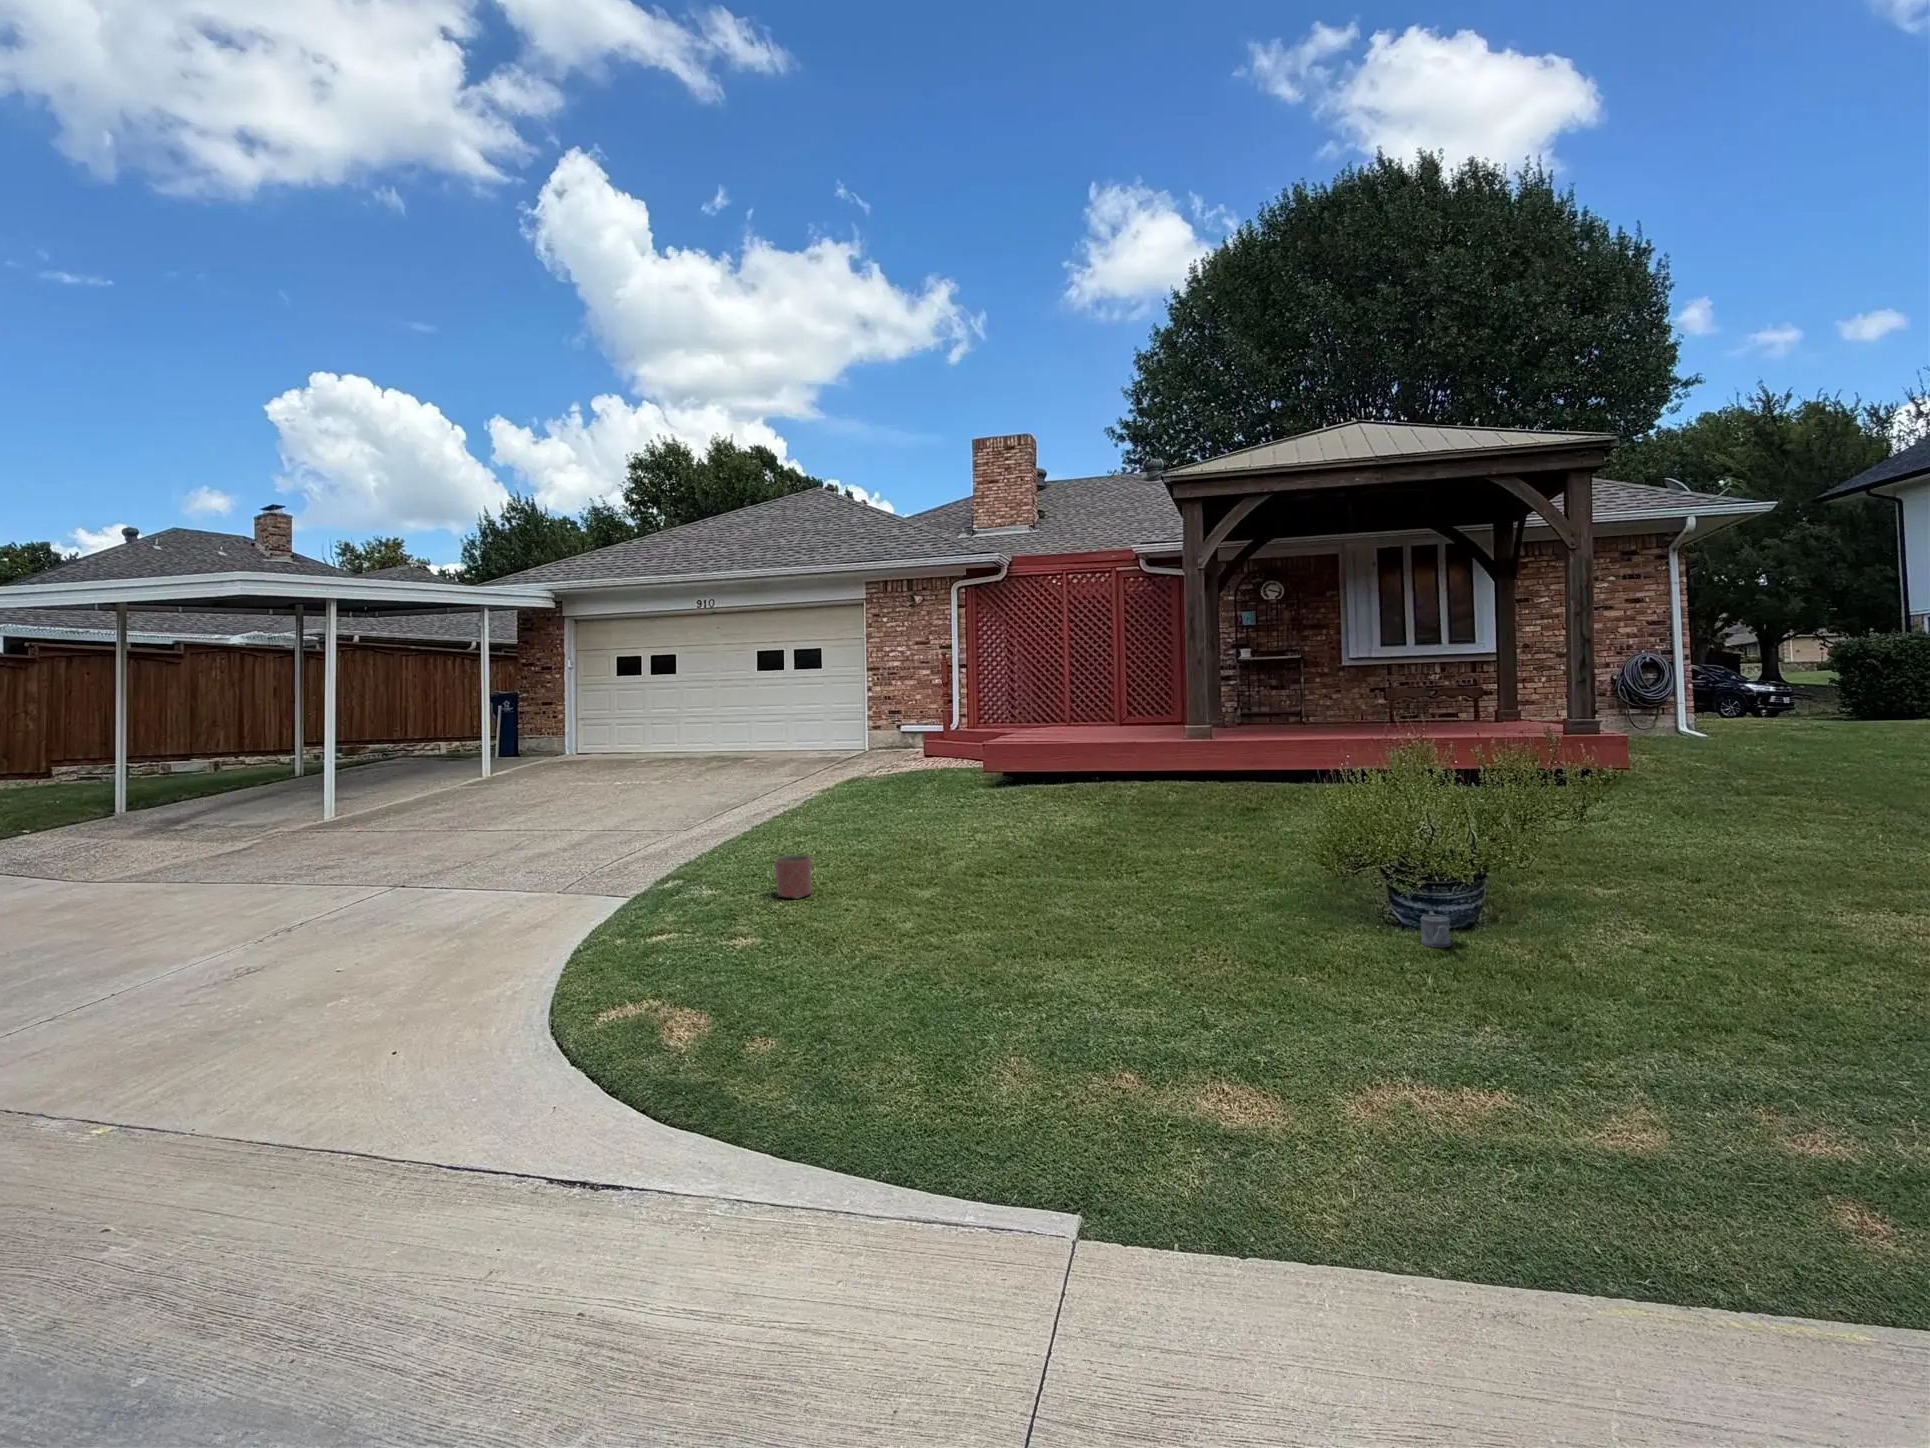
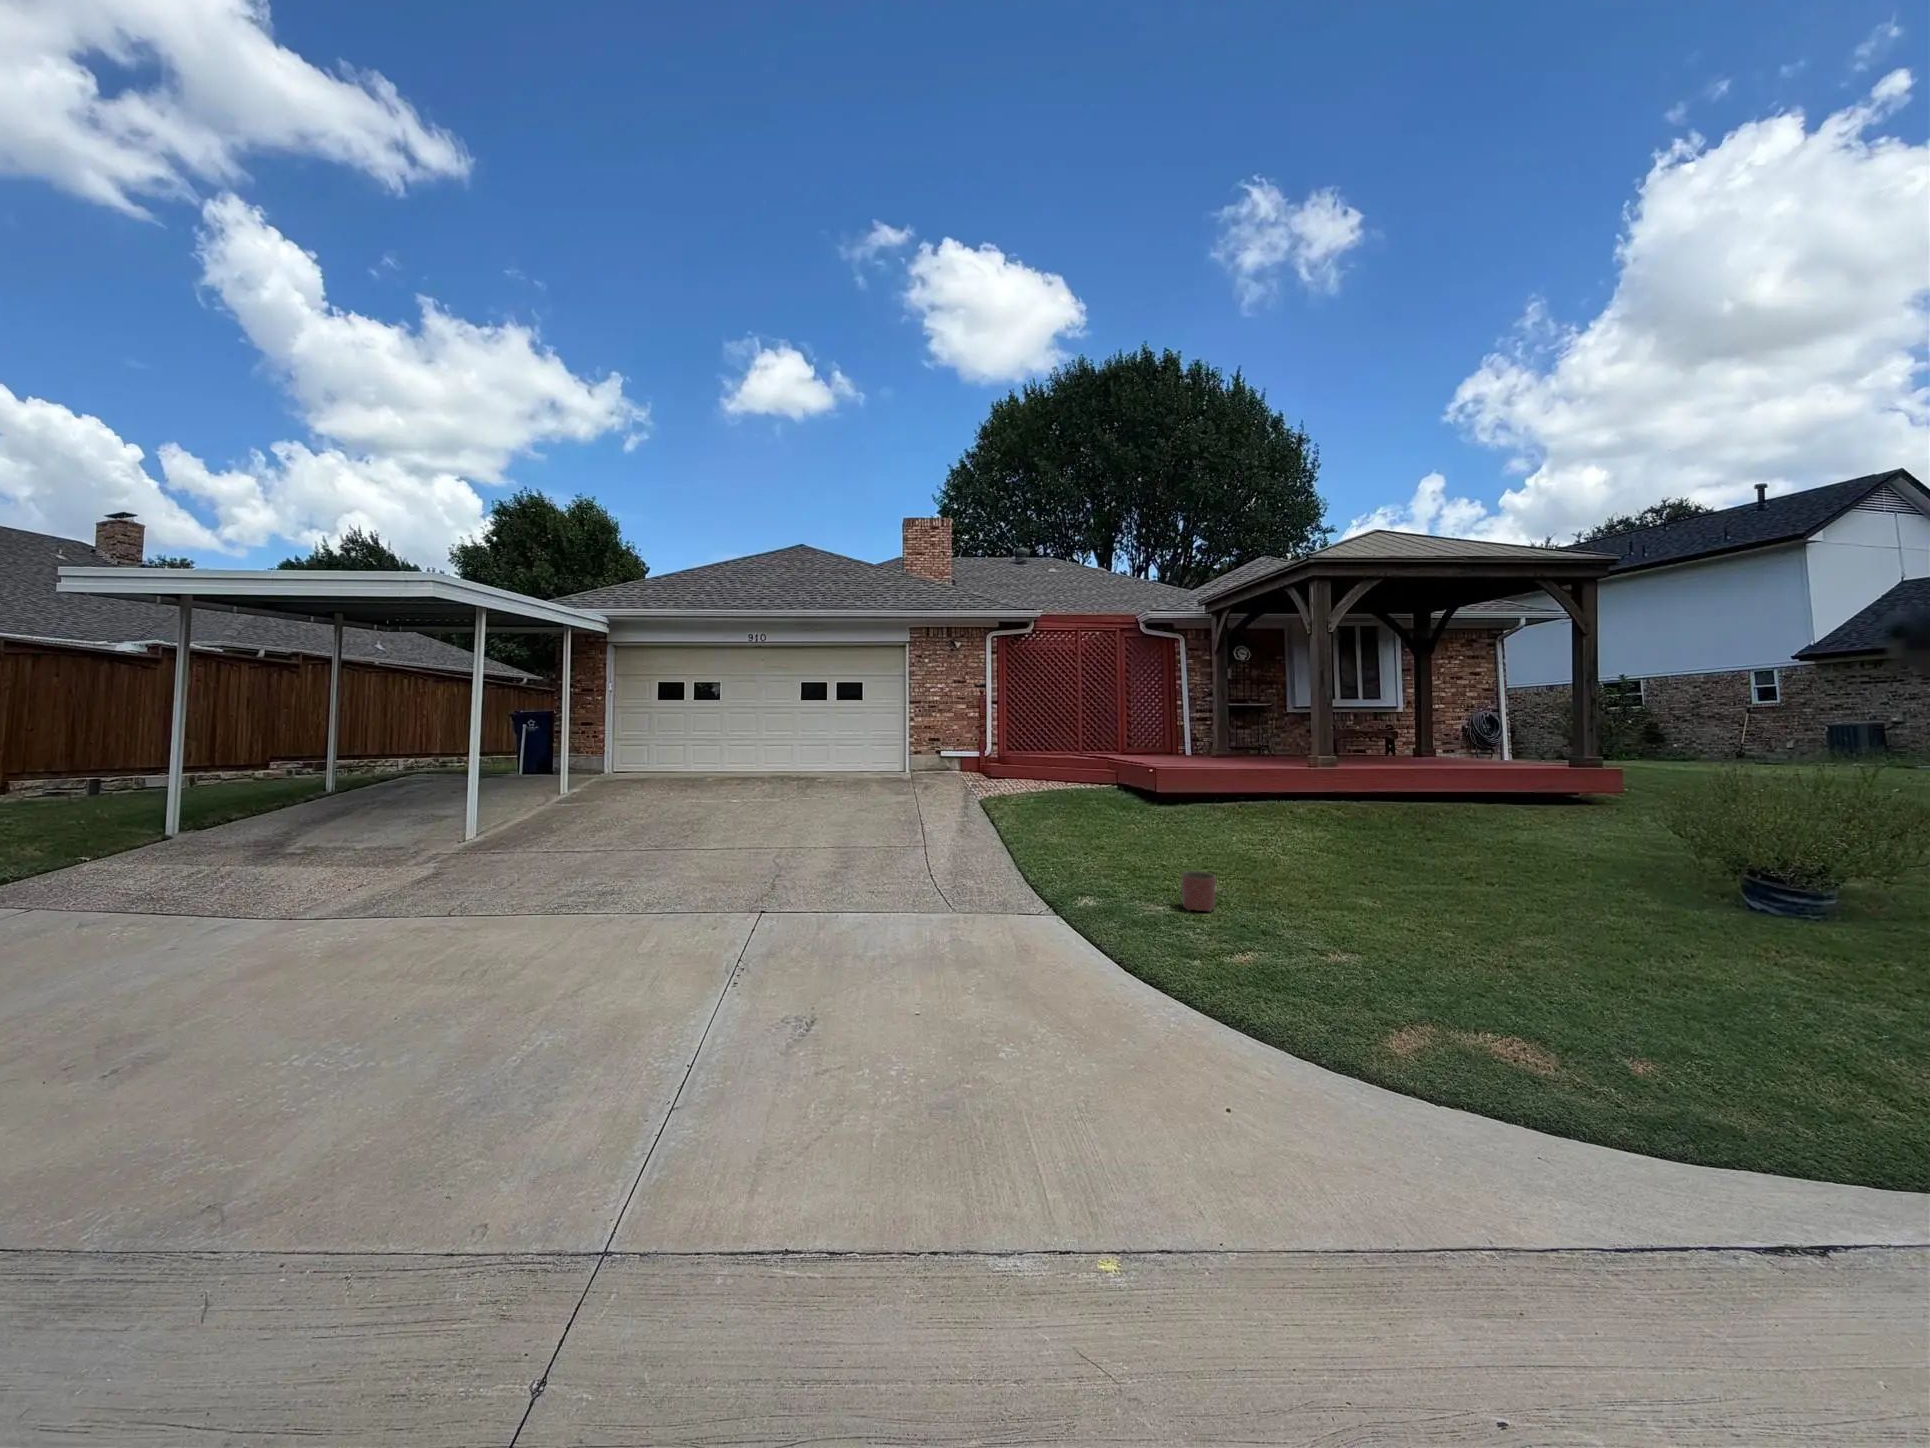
watering can: present [1420,911,1451,948] -> none [1770,909,1831,938]

